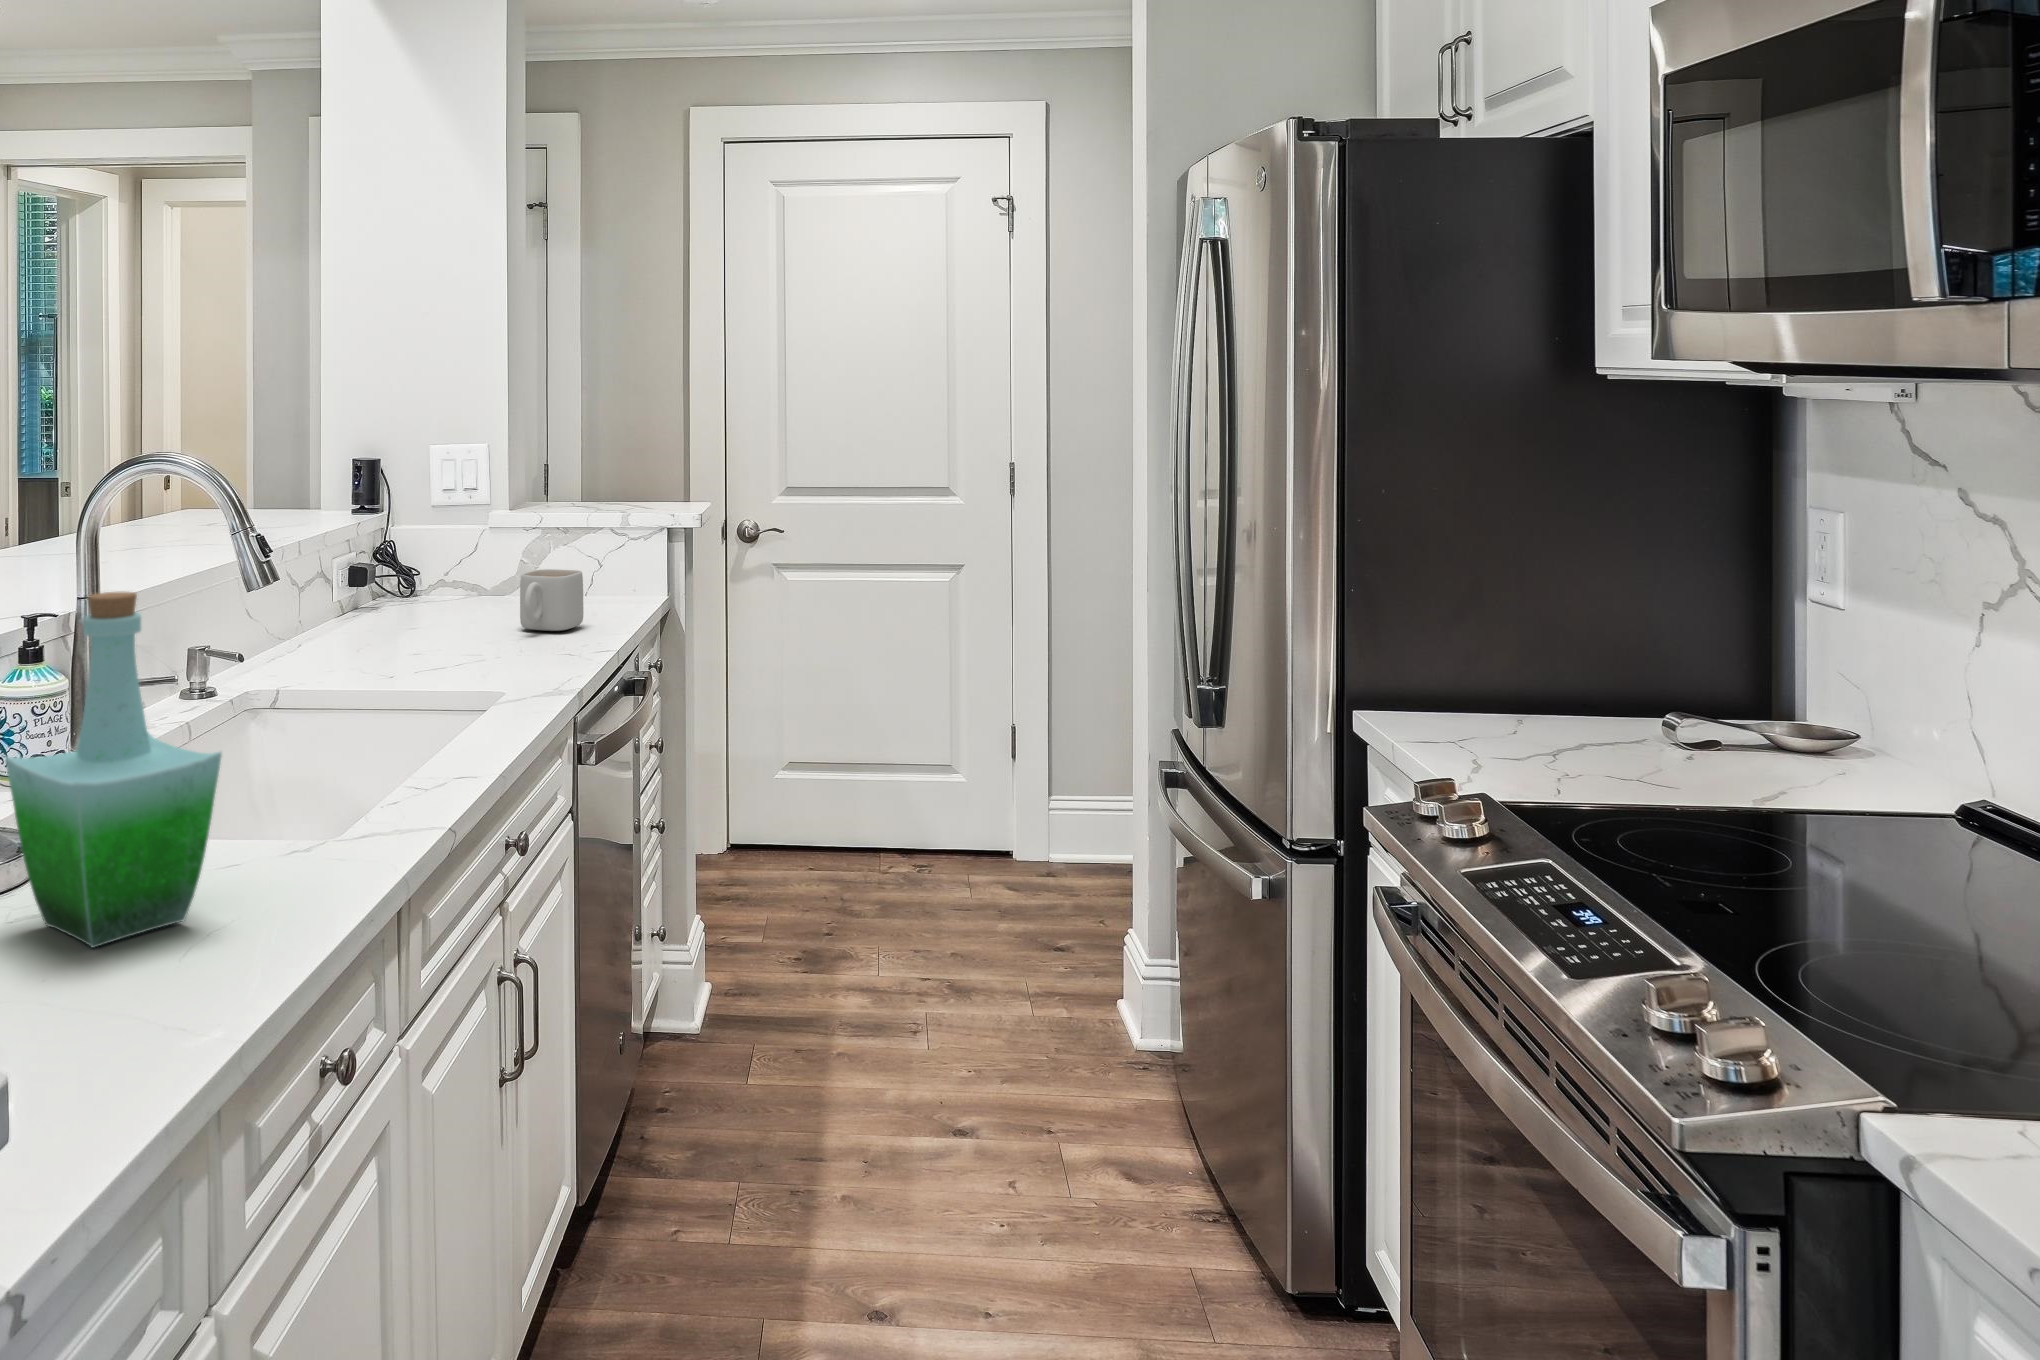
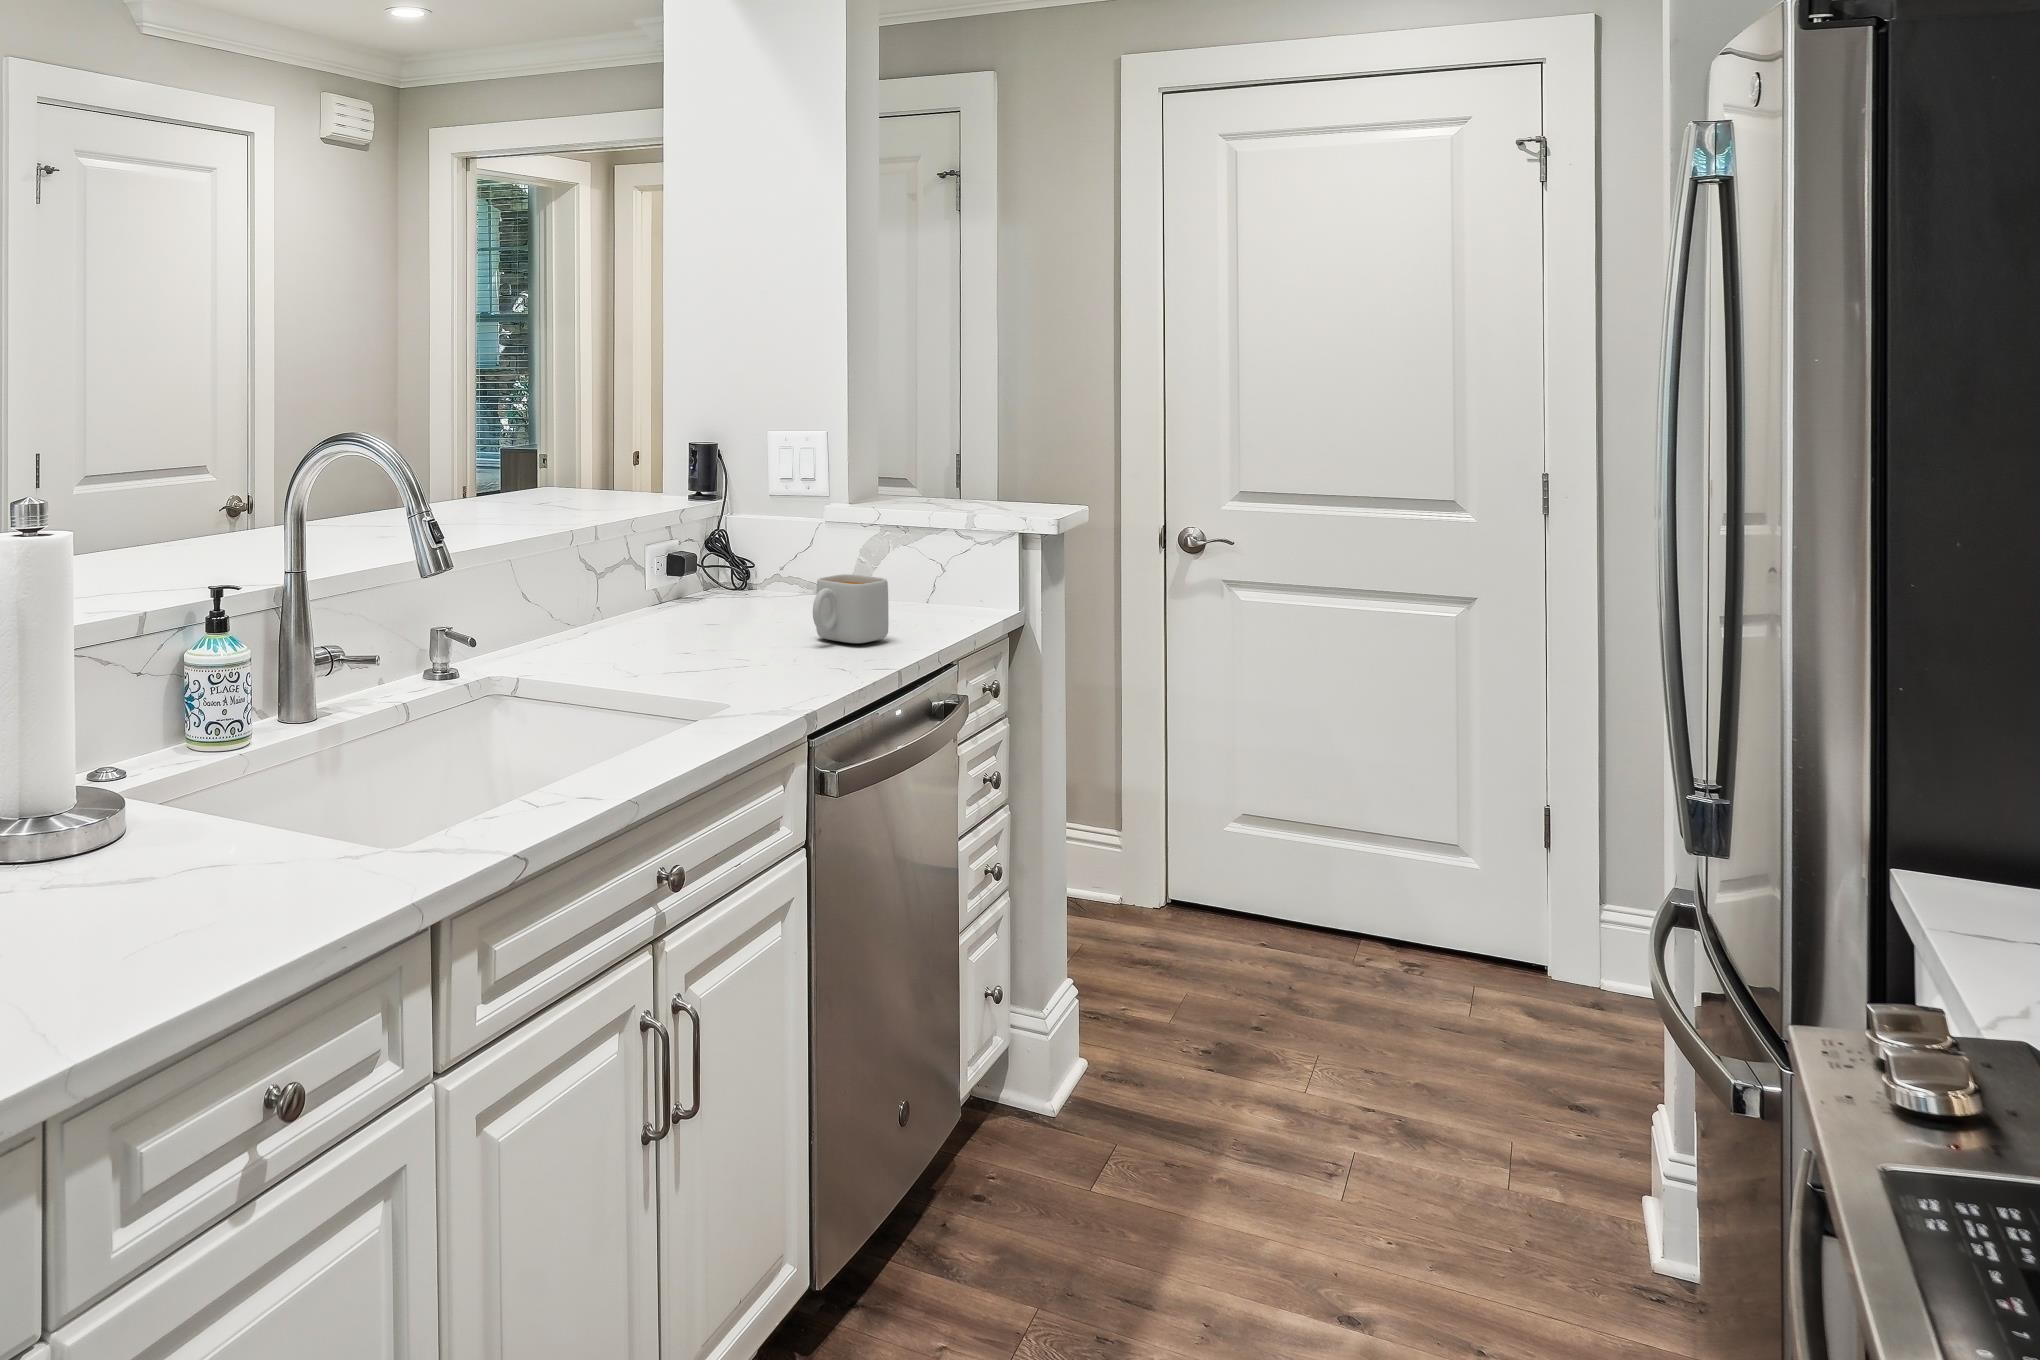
bottle: present [5,592,222,948] -> none [46,580,212,922]

